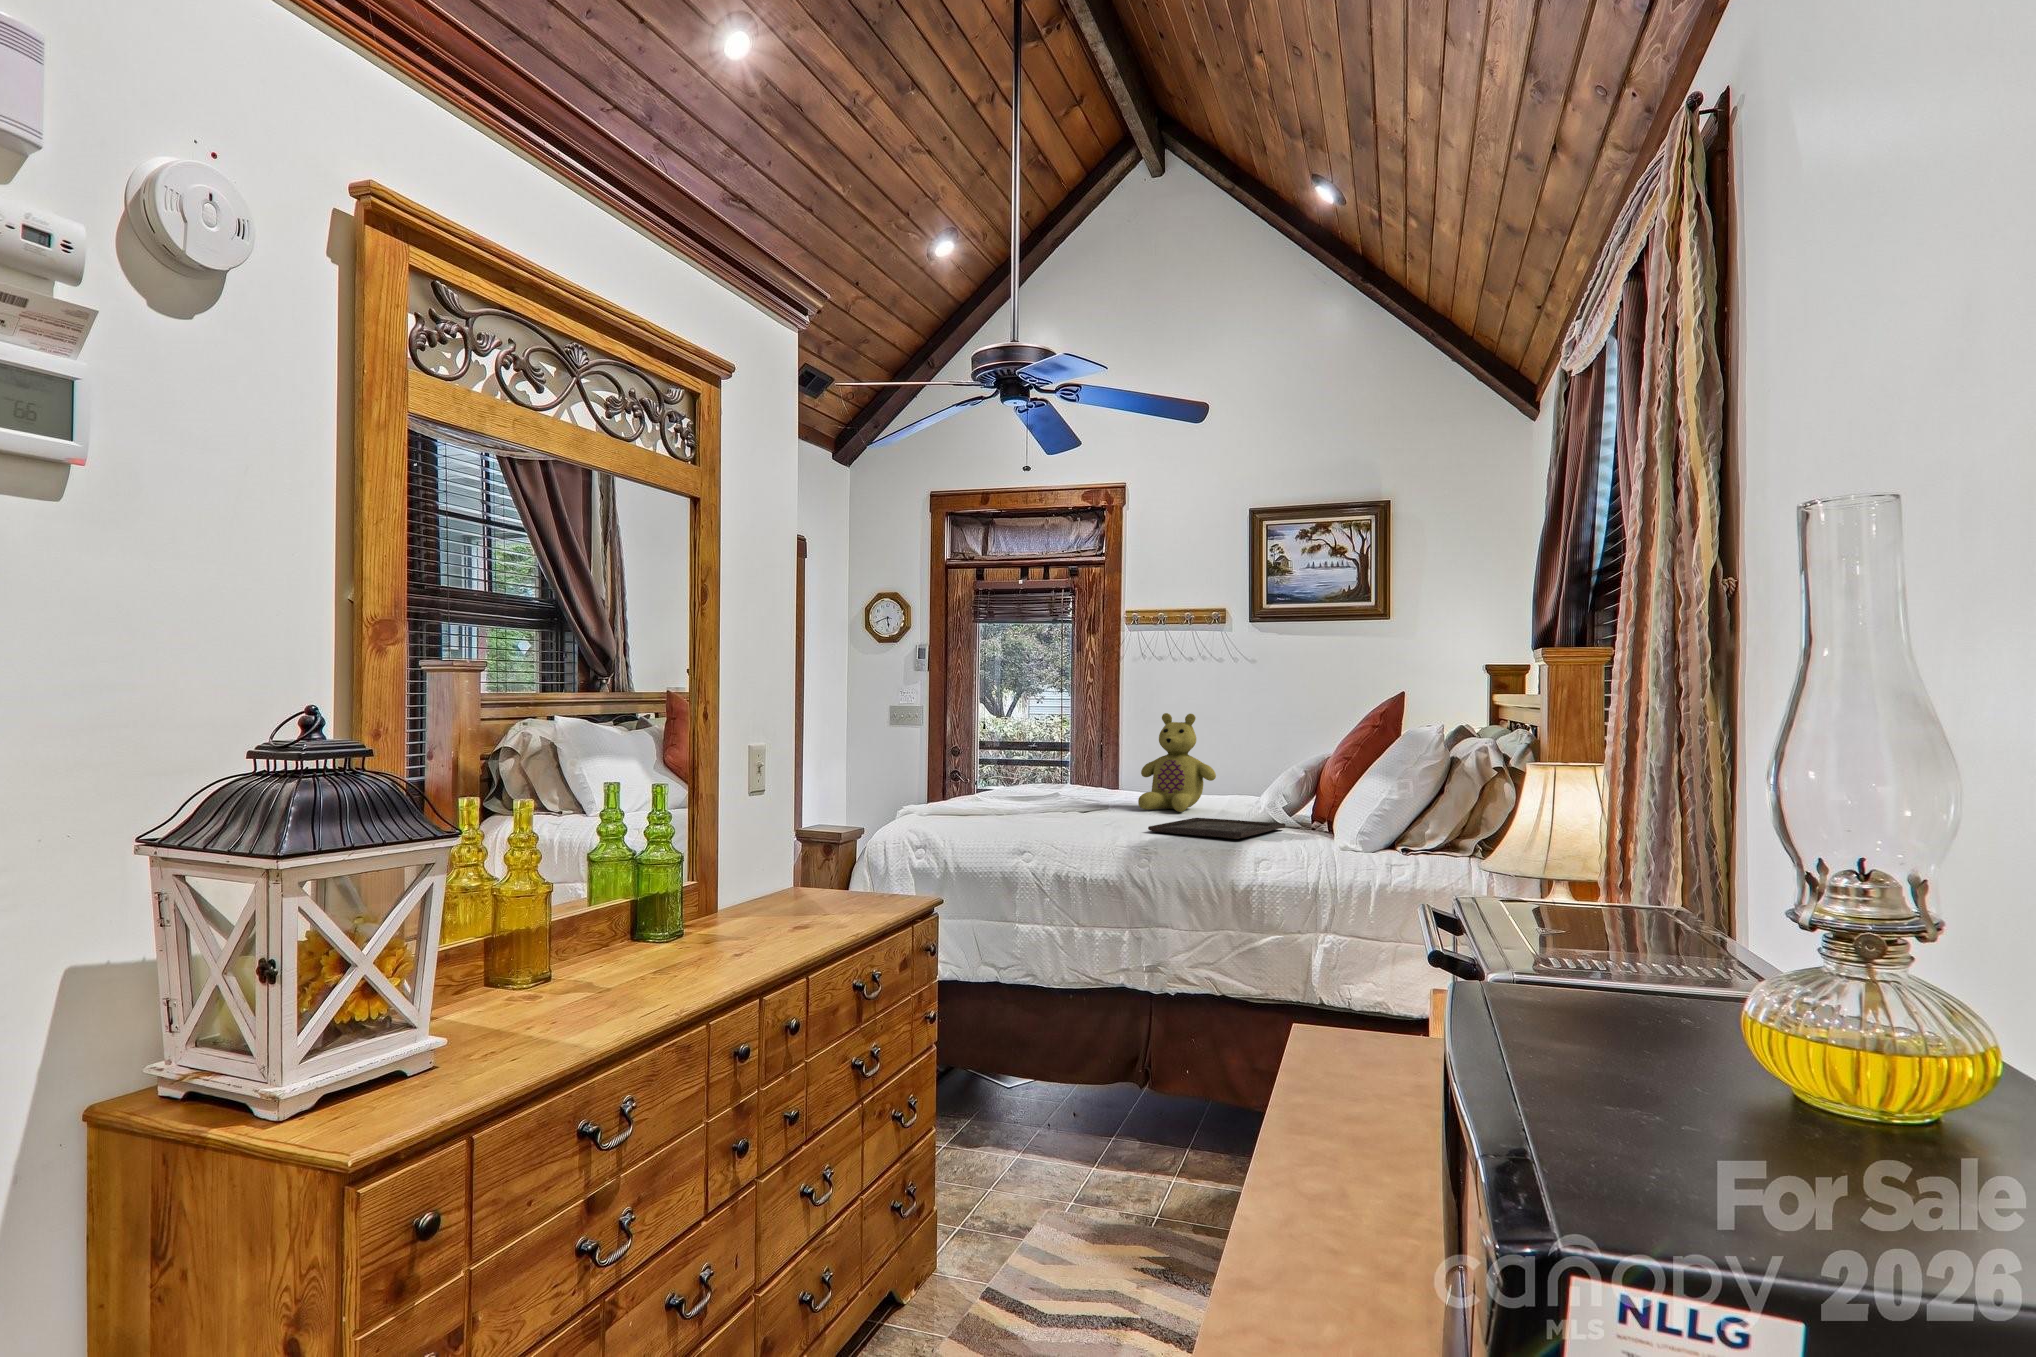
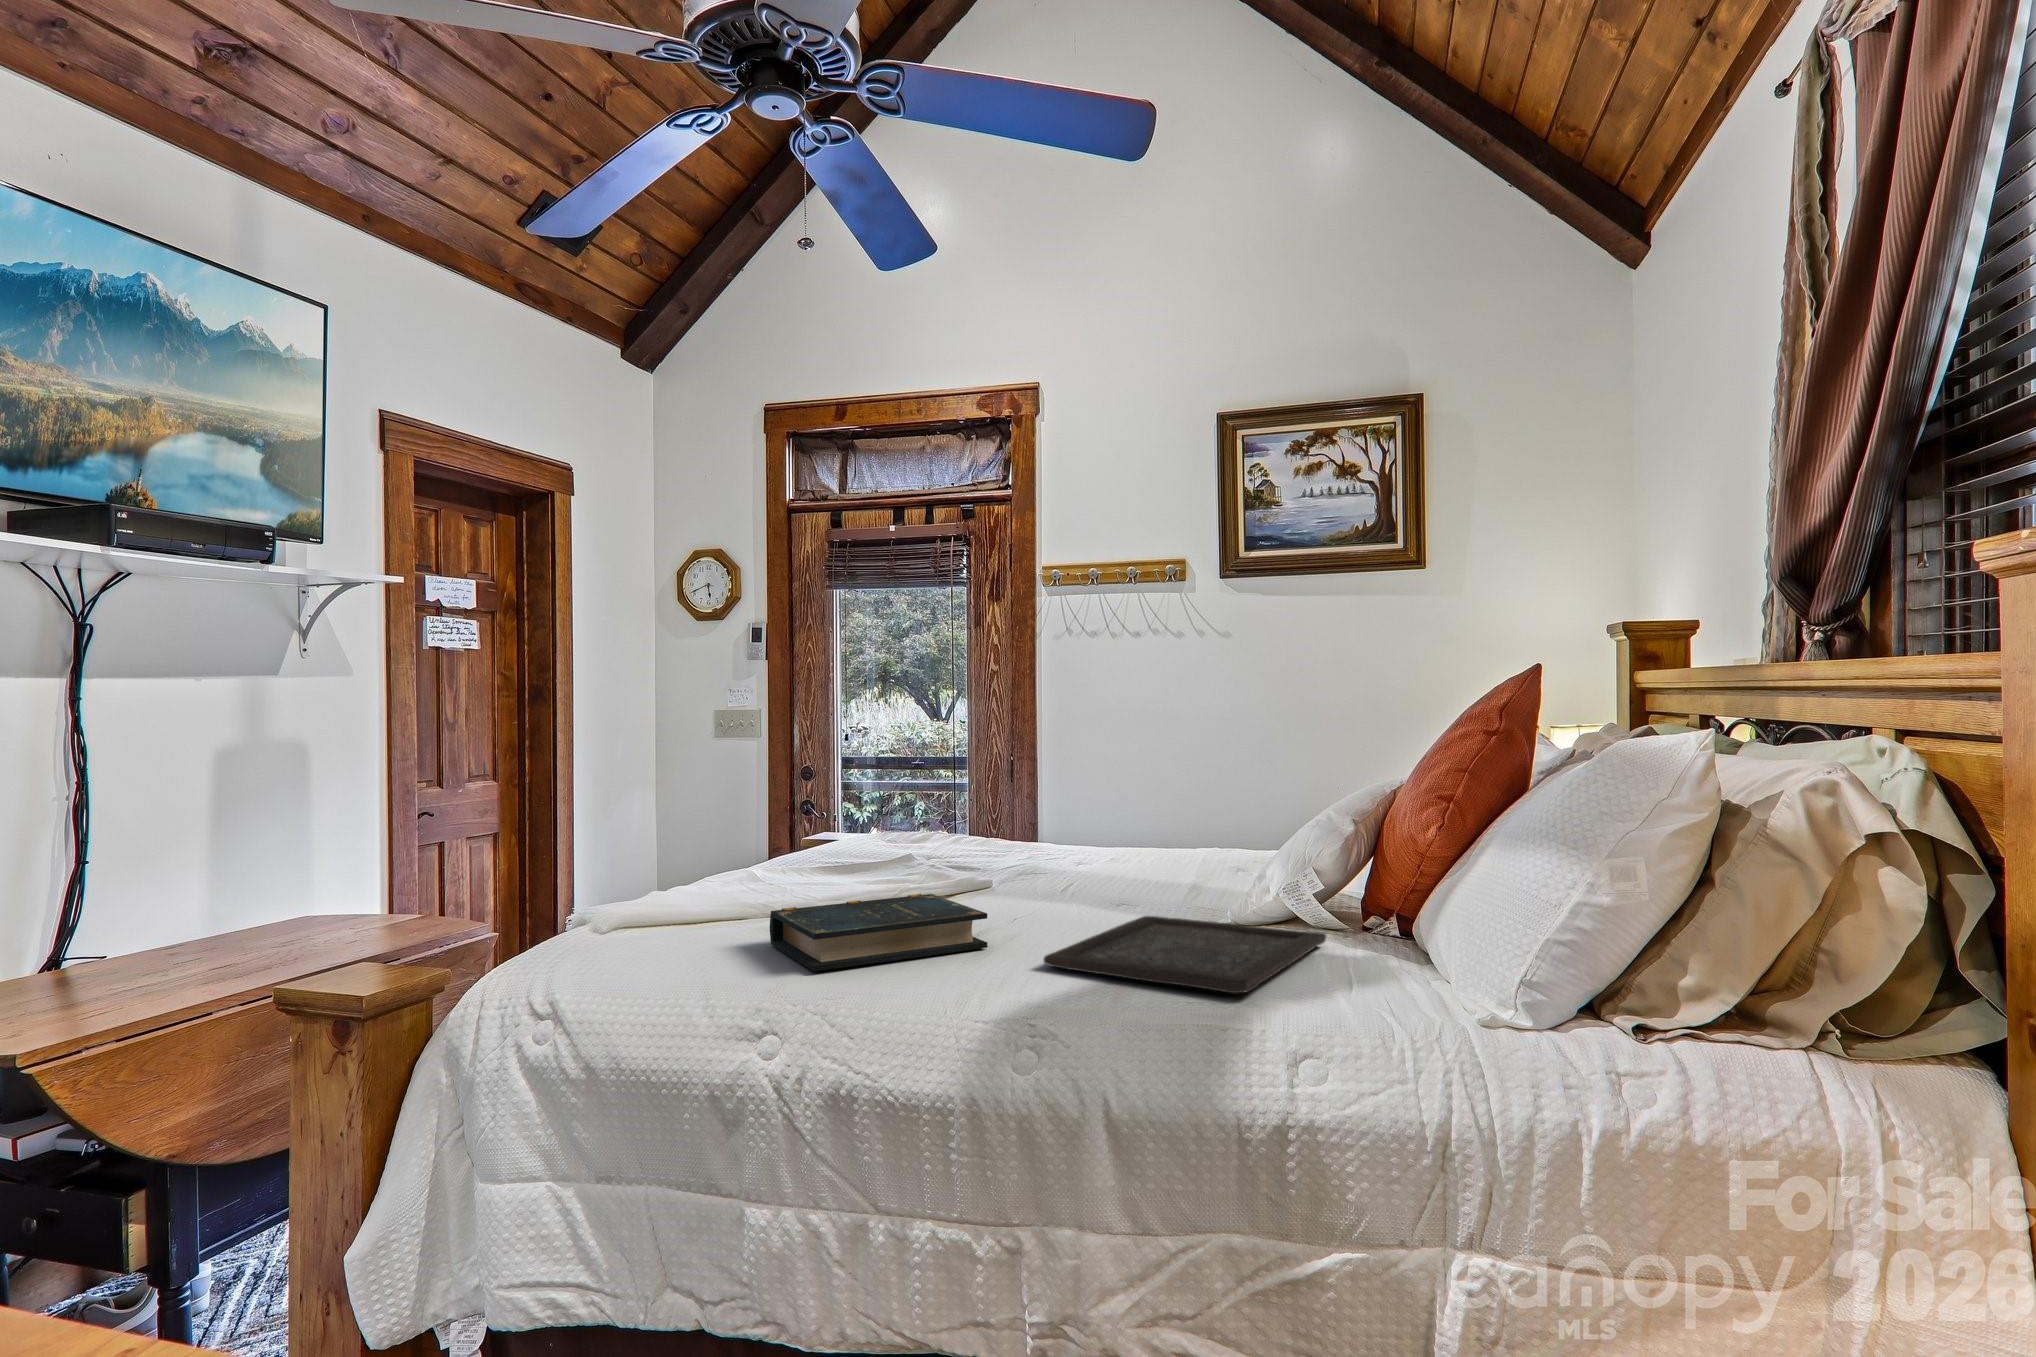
stuffed bear: present [1138,713,1216,812] -> none [1041,713,1180,894]
book: none [1011,804,1119,830] -> present [770,894,987,971]

